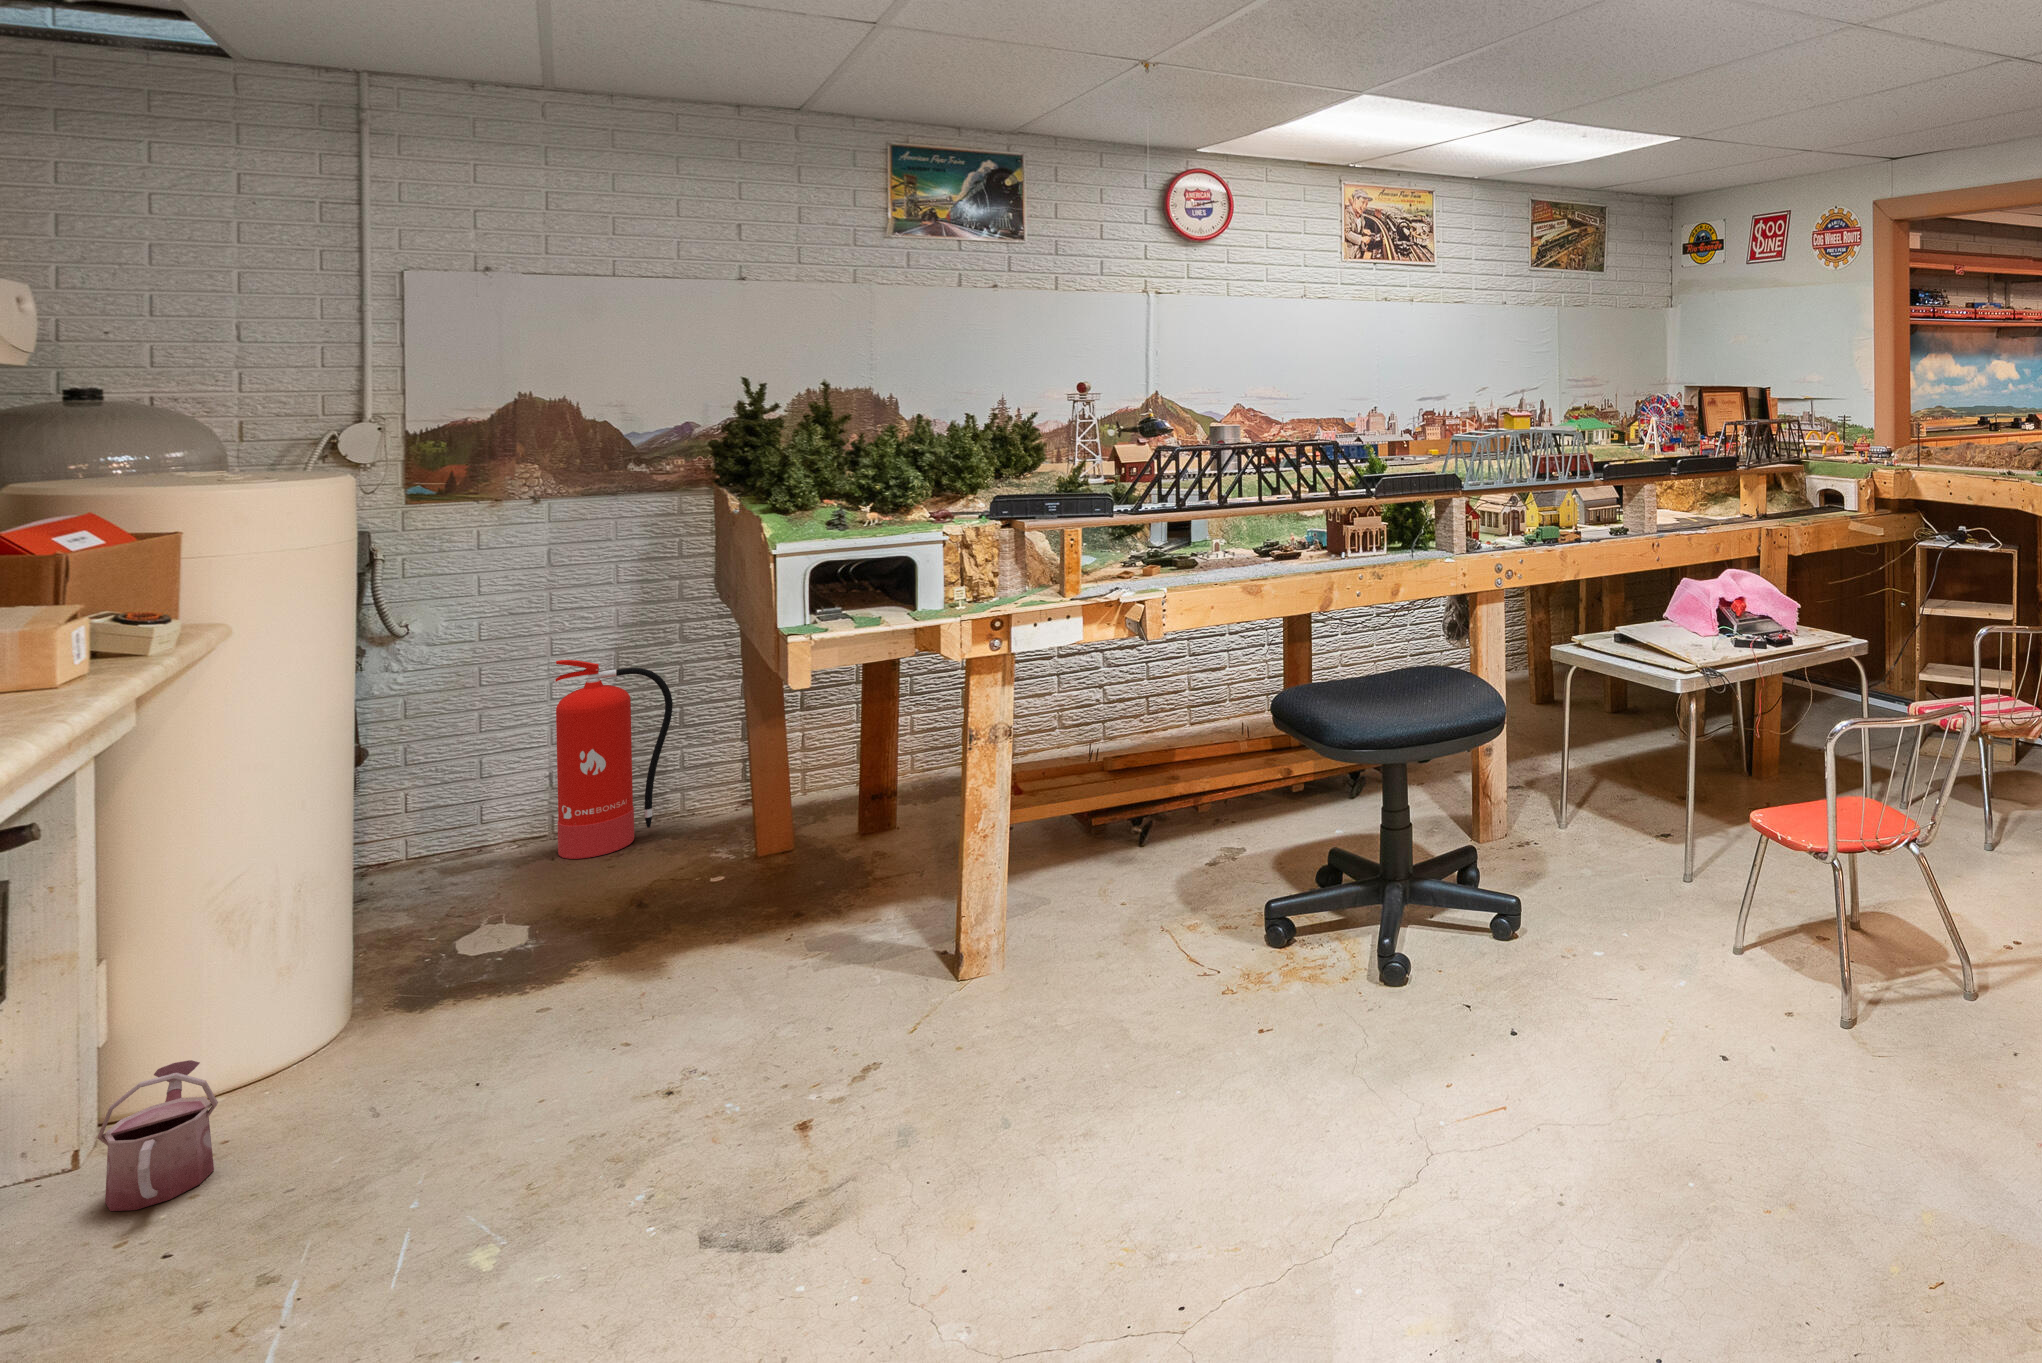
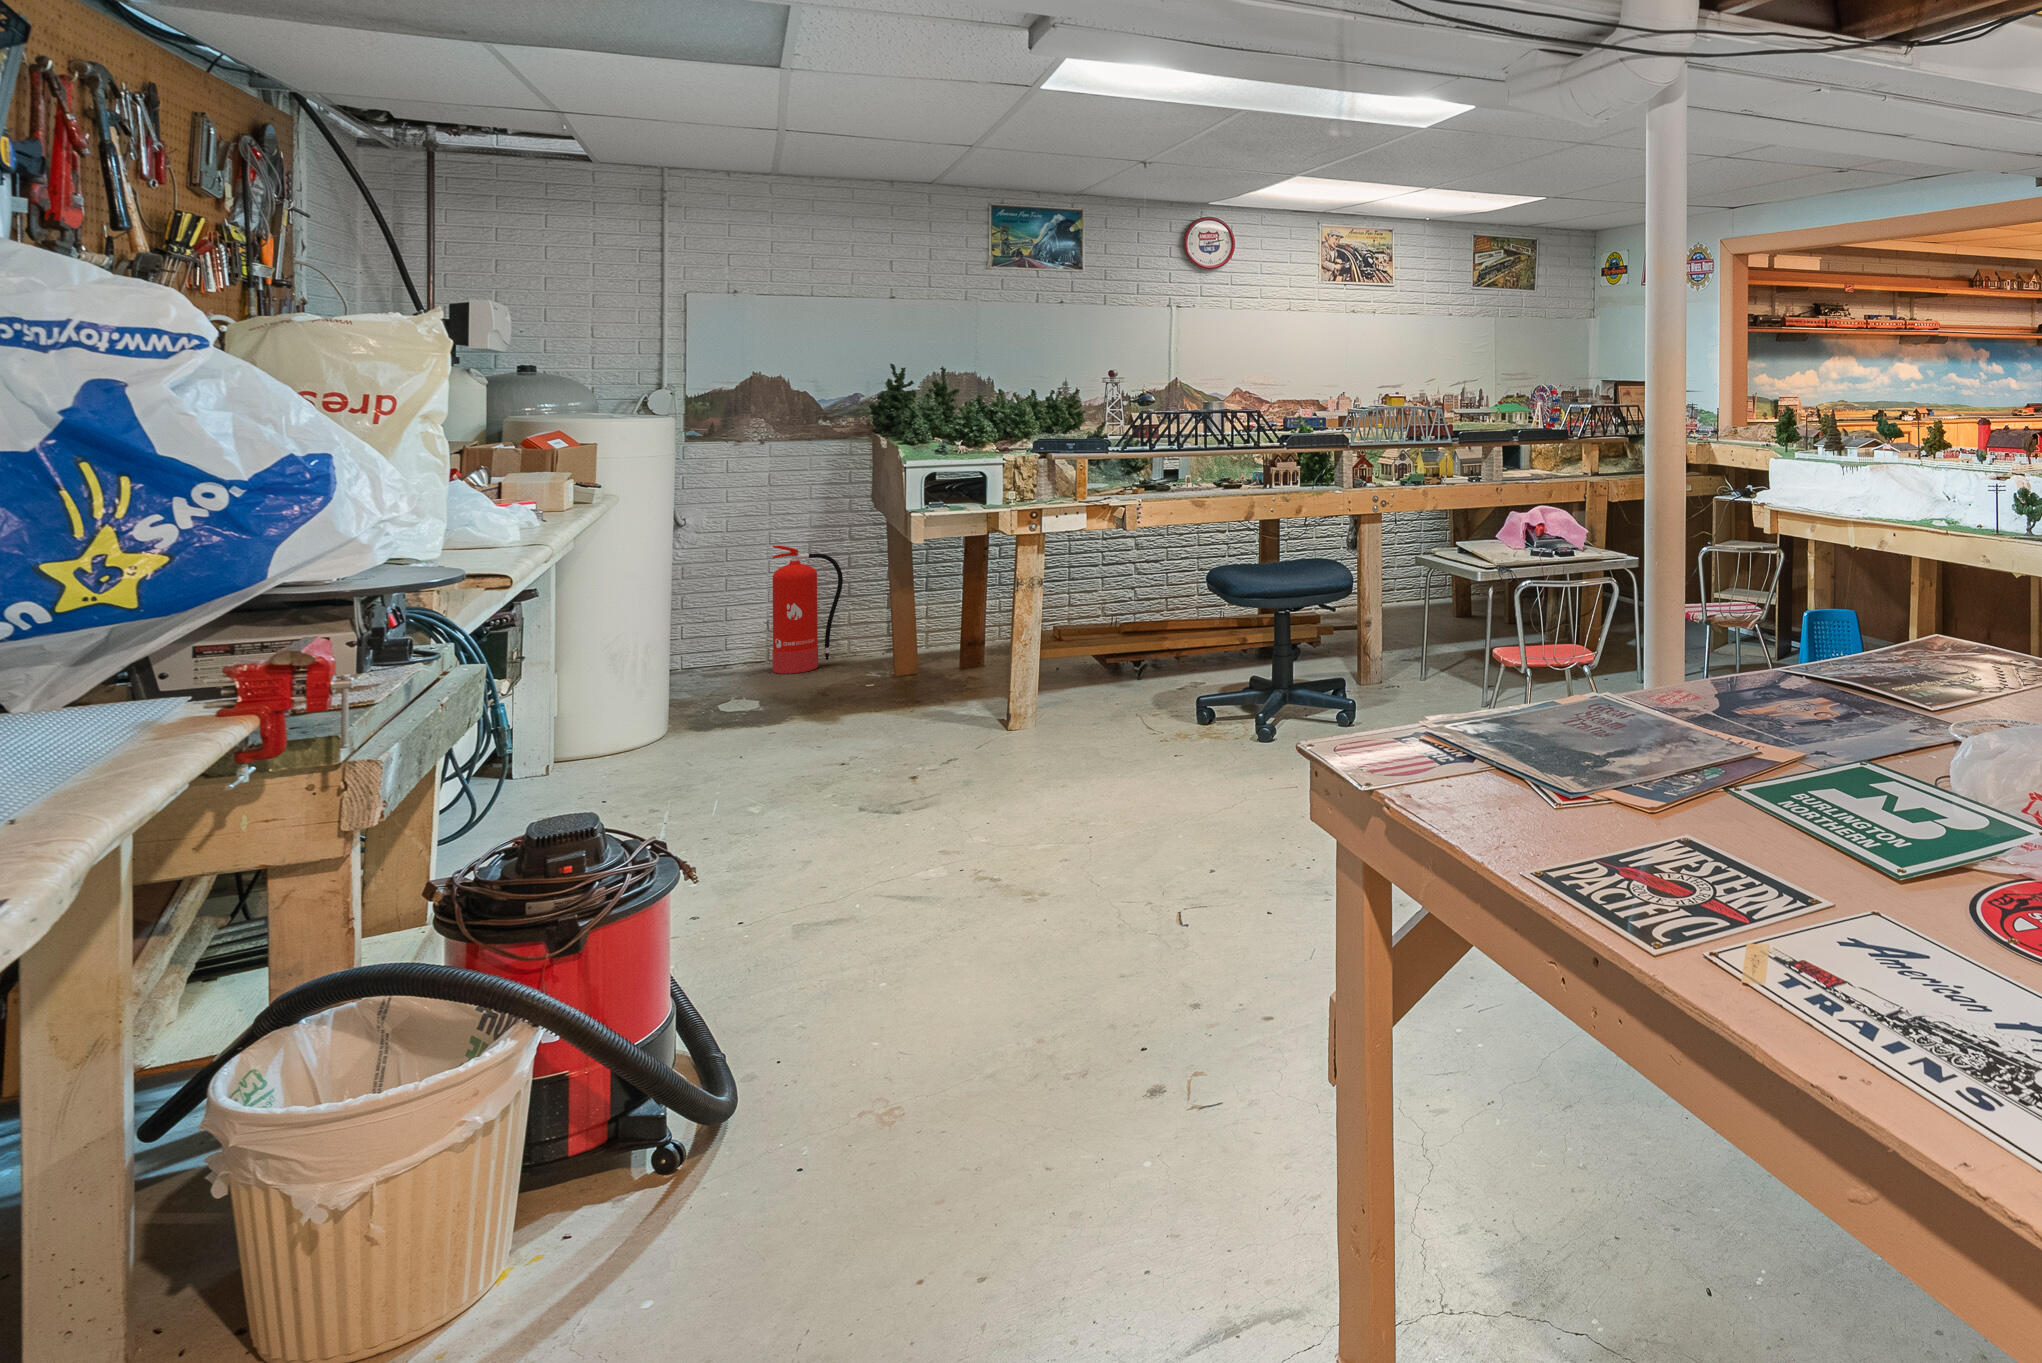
watering can: present [97,1060,218,1211] -> none [572,718,624,781]

